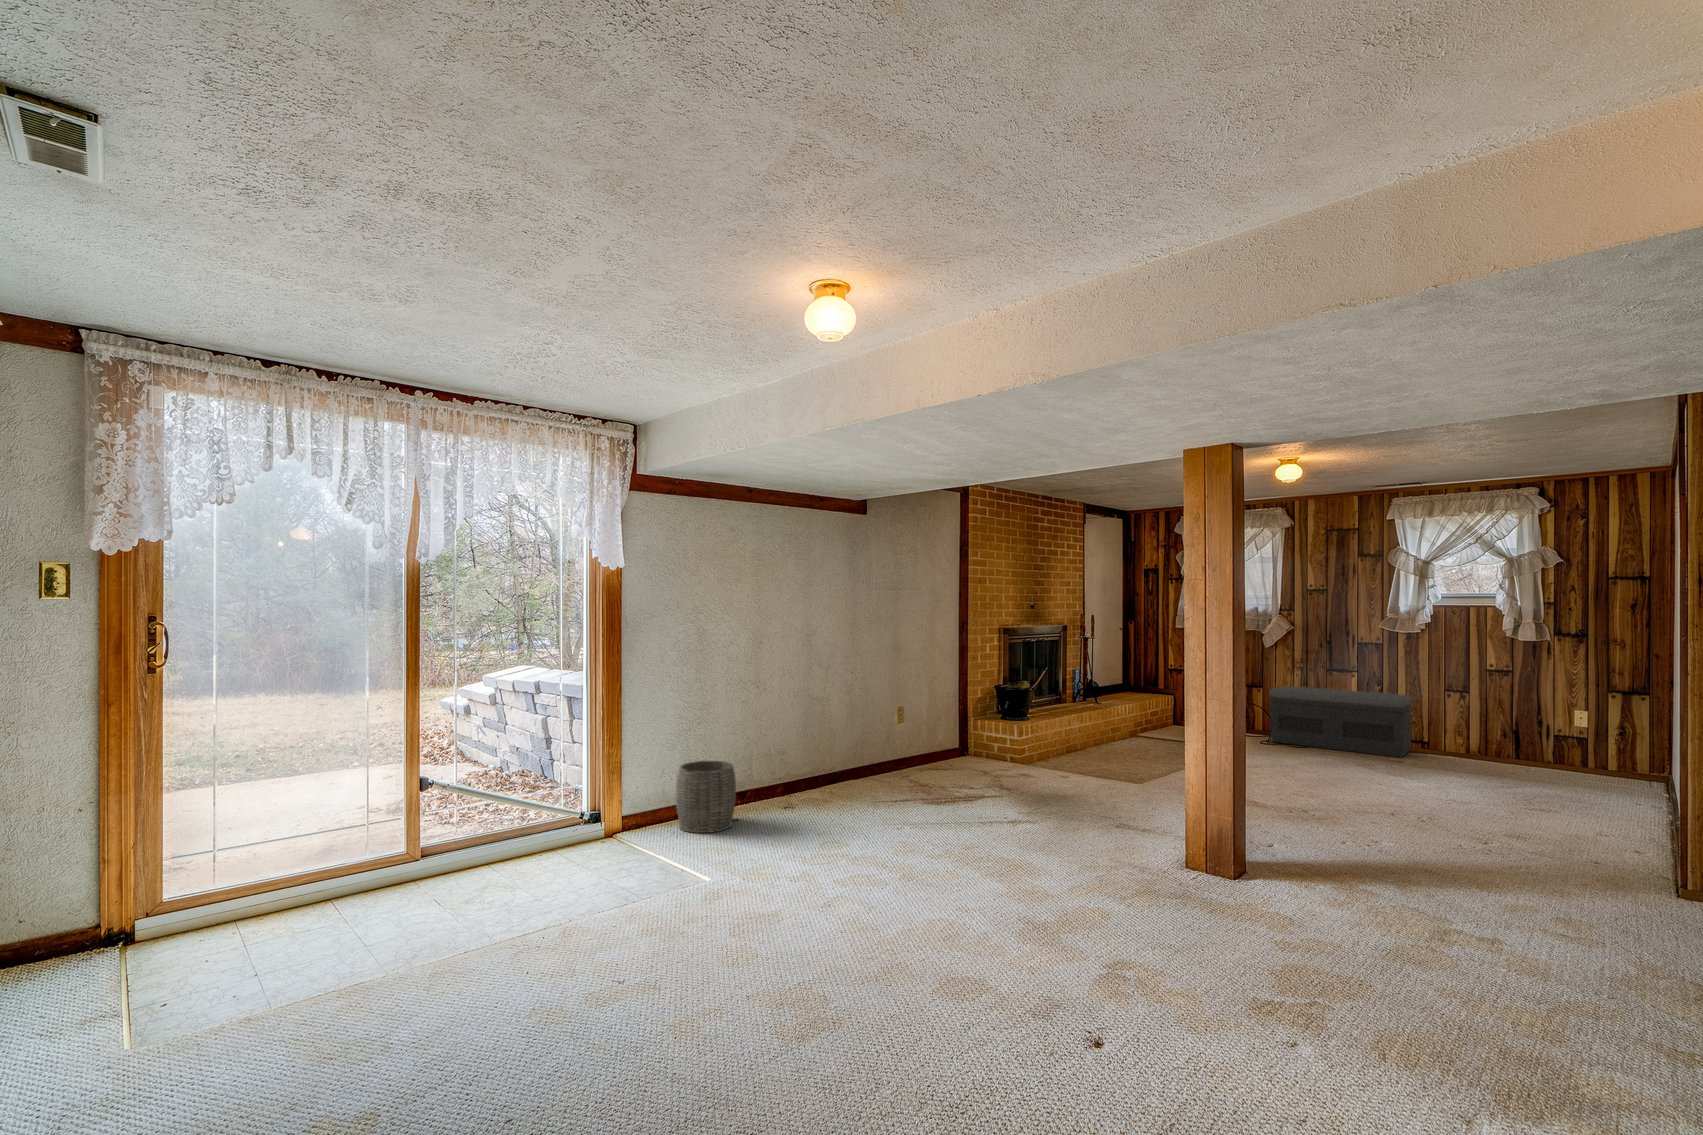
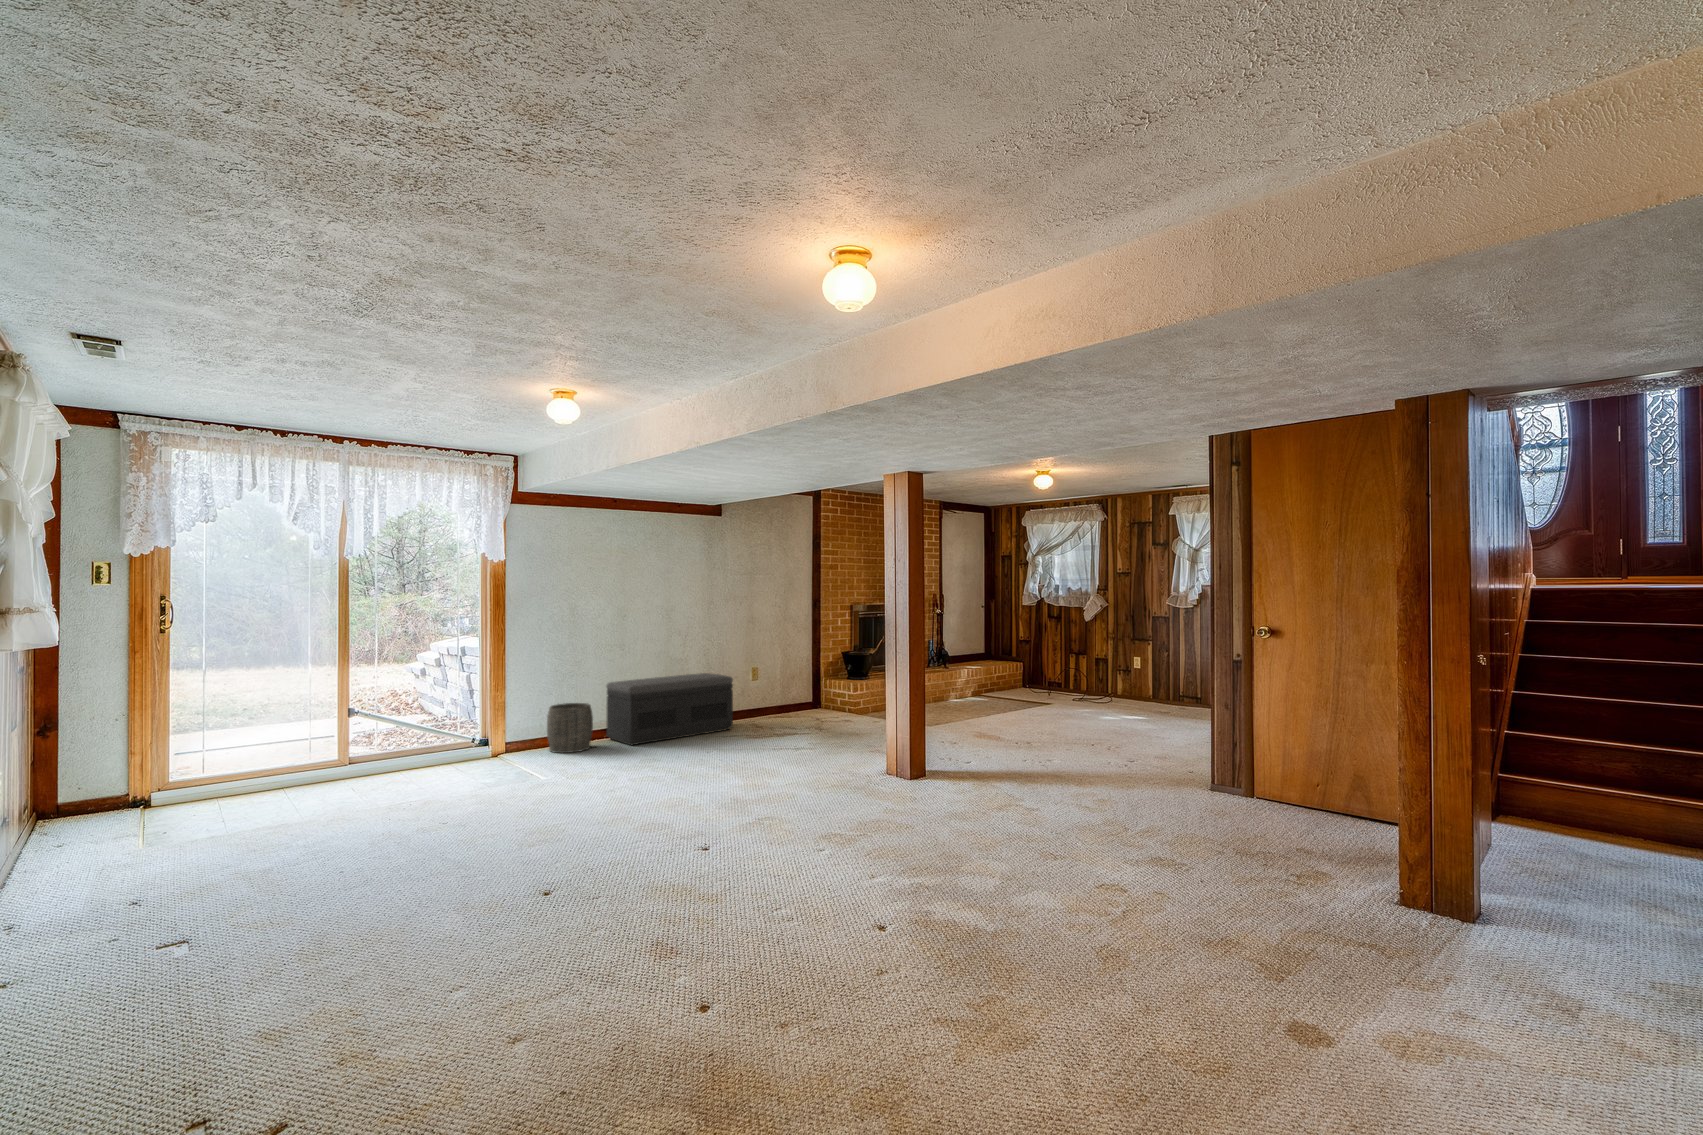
storage bench: present [1269,686,1411,757] -> present [606,673,733,745]

